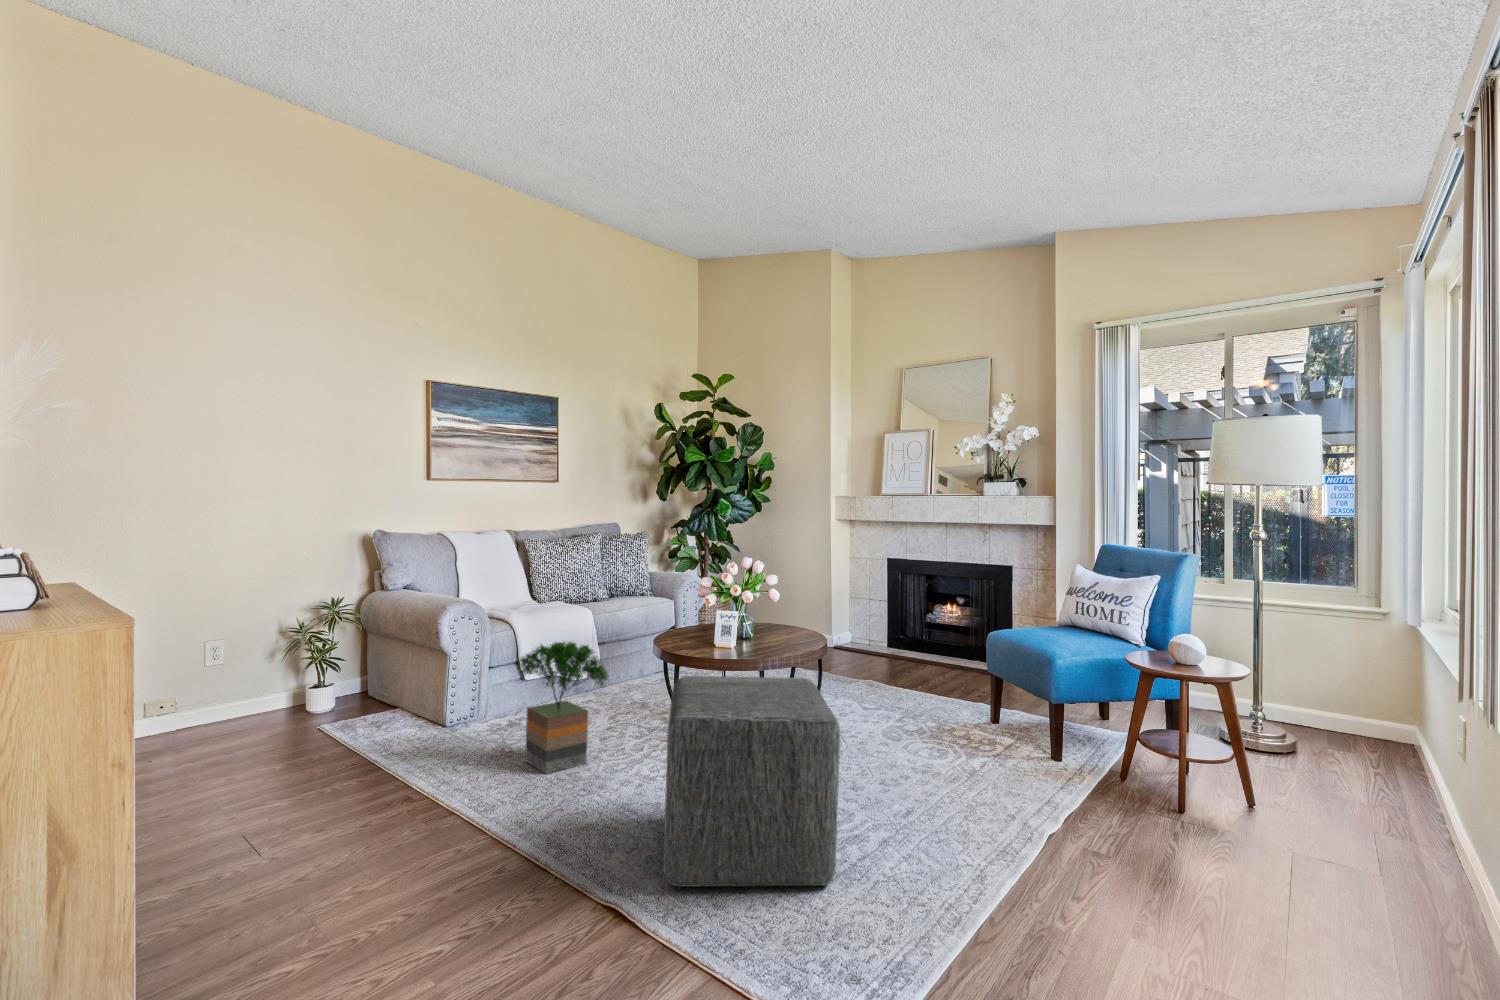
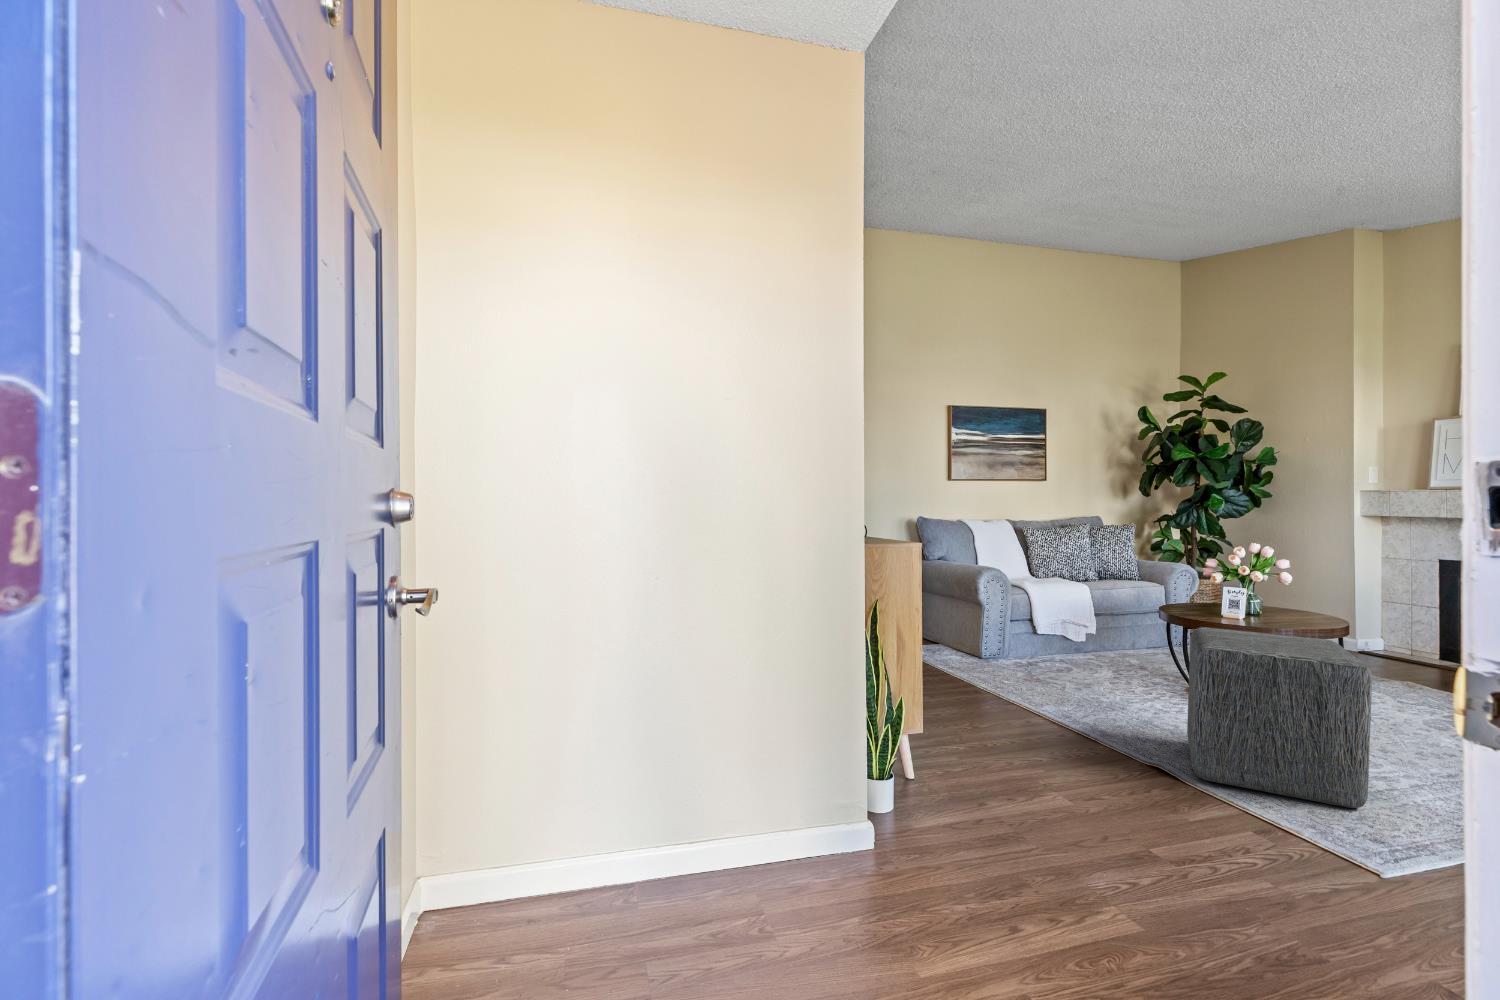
potted tree: present [520,642,609,774] -> none [1041,599,1122,700]

